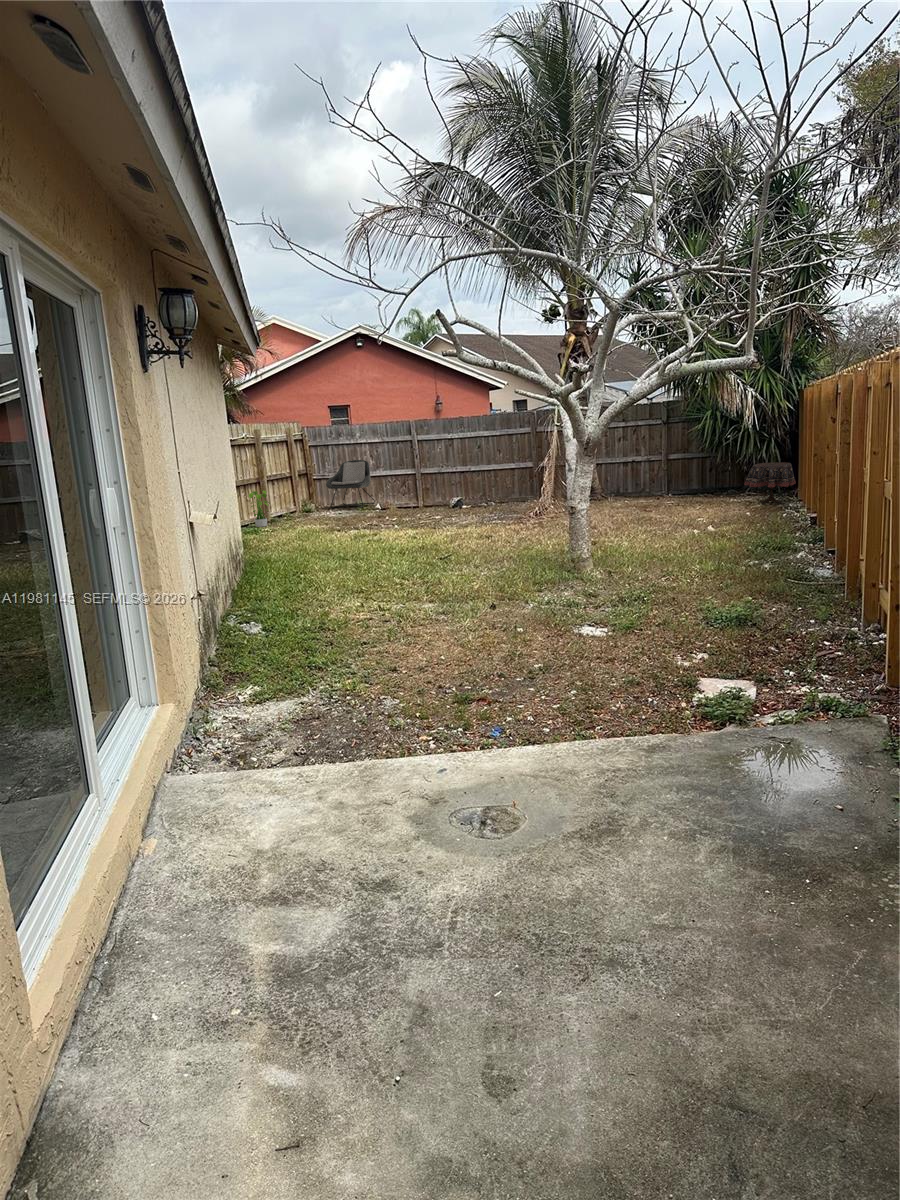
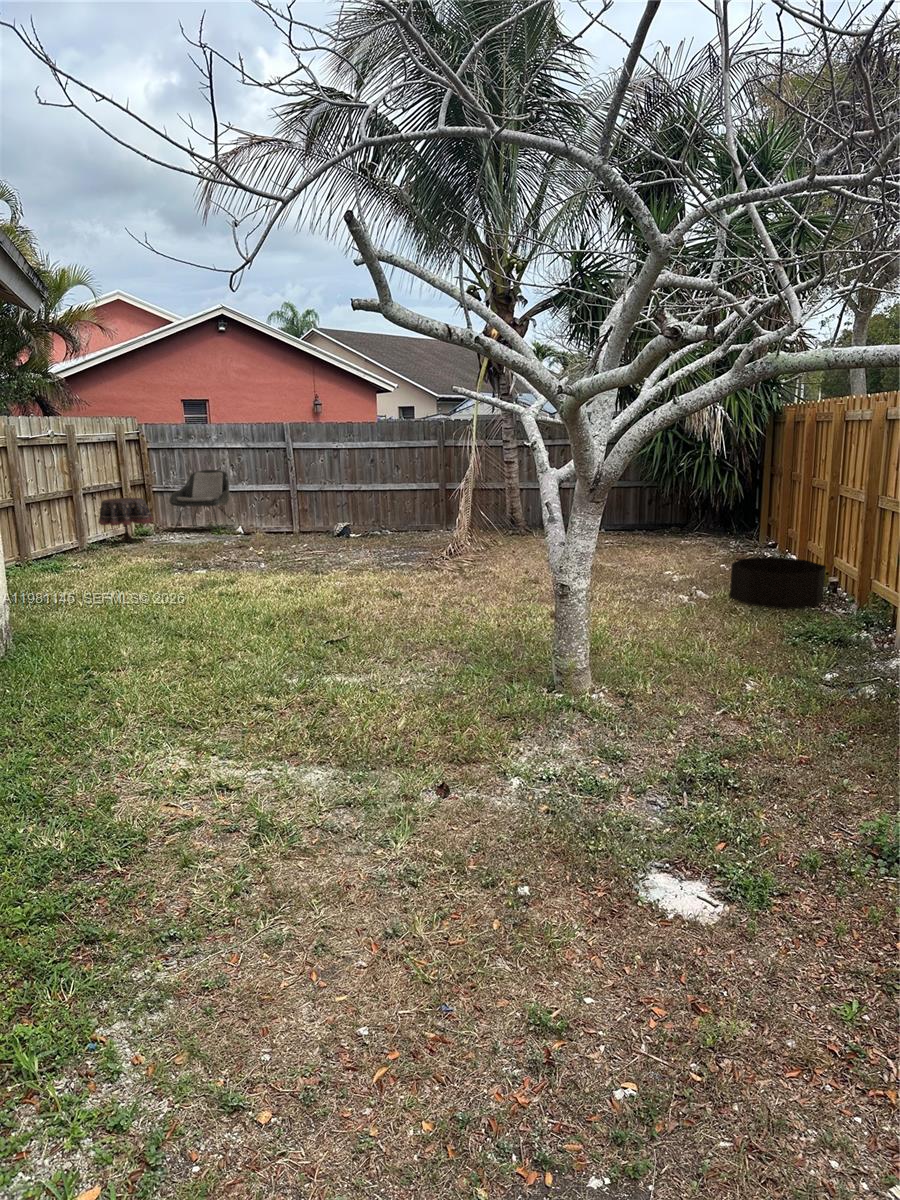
side table: present [744,462,796,504] -> present [99,498,153,543]
potted plant: present [249,490,269,527] -> none [50,506,88,558]
basket: none [735,503,807,539] -> present [730,557,826,609]

